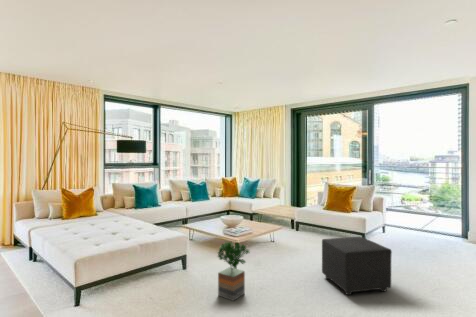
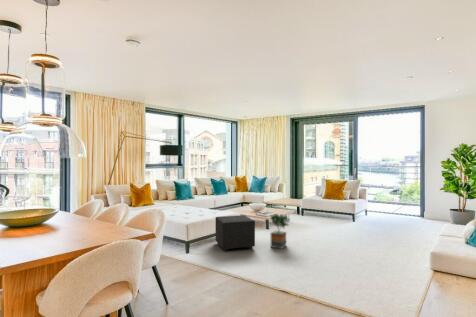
ottoman: present [322,237,392,295] -> present [215,215,255,251]

